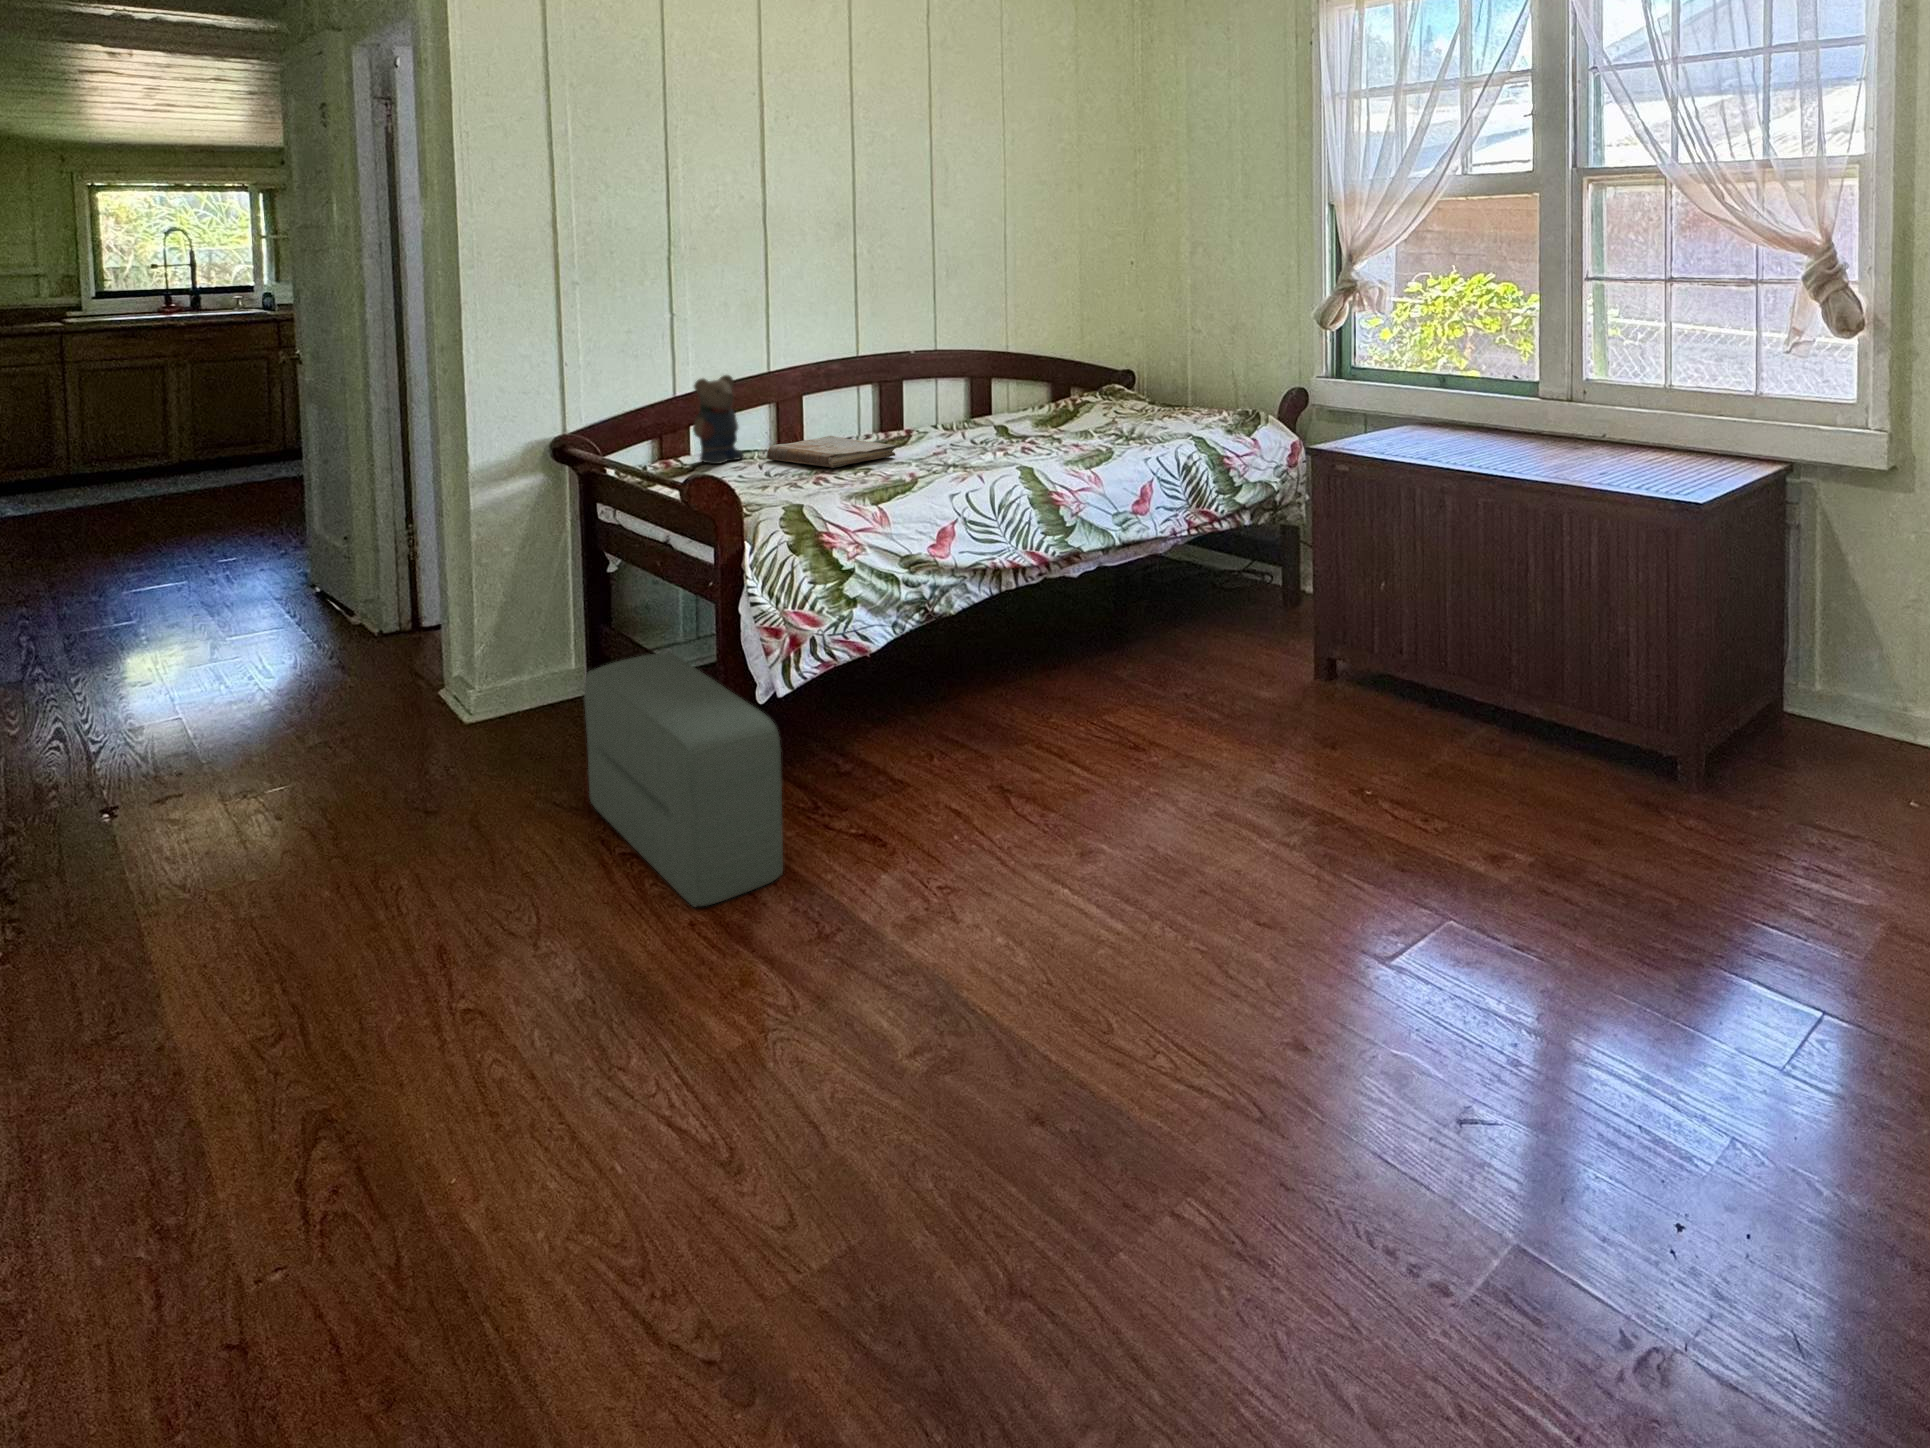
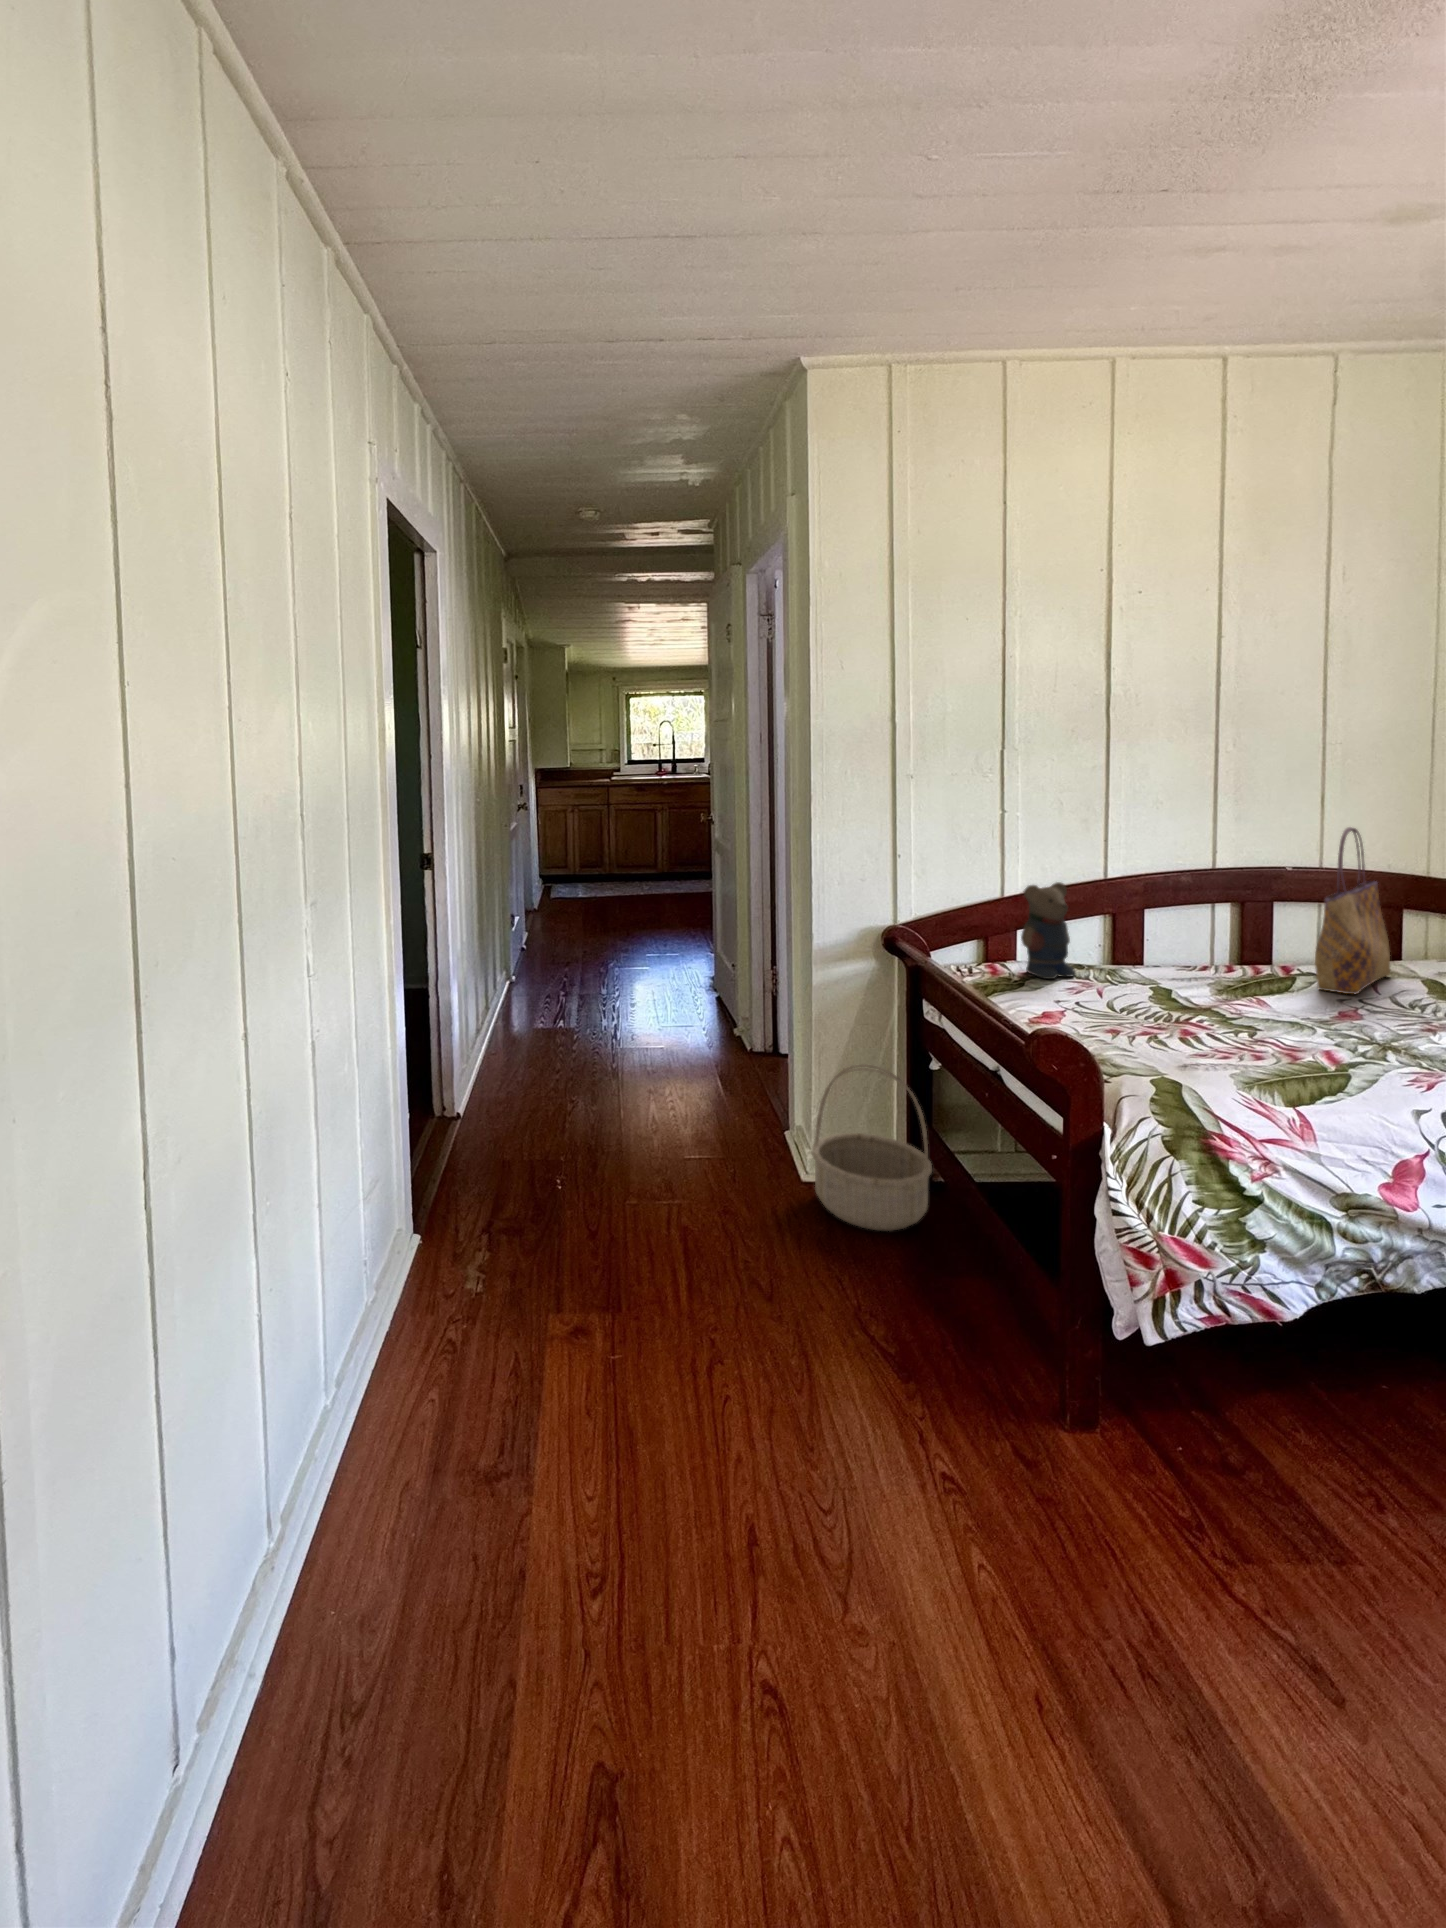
tote bag: none [925,311,981,441] -> present [1315,827,1390,994]
book: present [767,436,896,468] -> none [1105,964,1284,1017]
basket: none [482,572,615,736] -> present [812,1064,932,1231]
pouf: present [584,653,783,907] -> none [905,1221,1184,1700]

